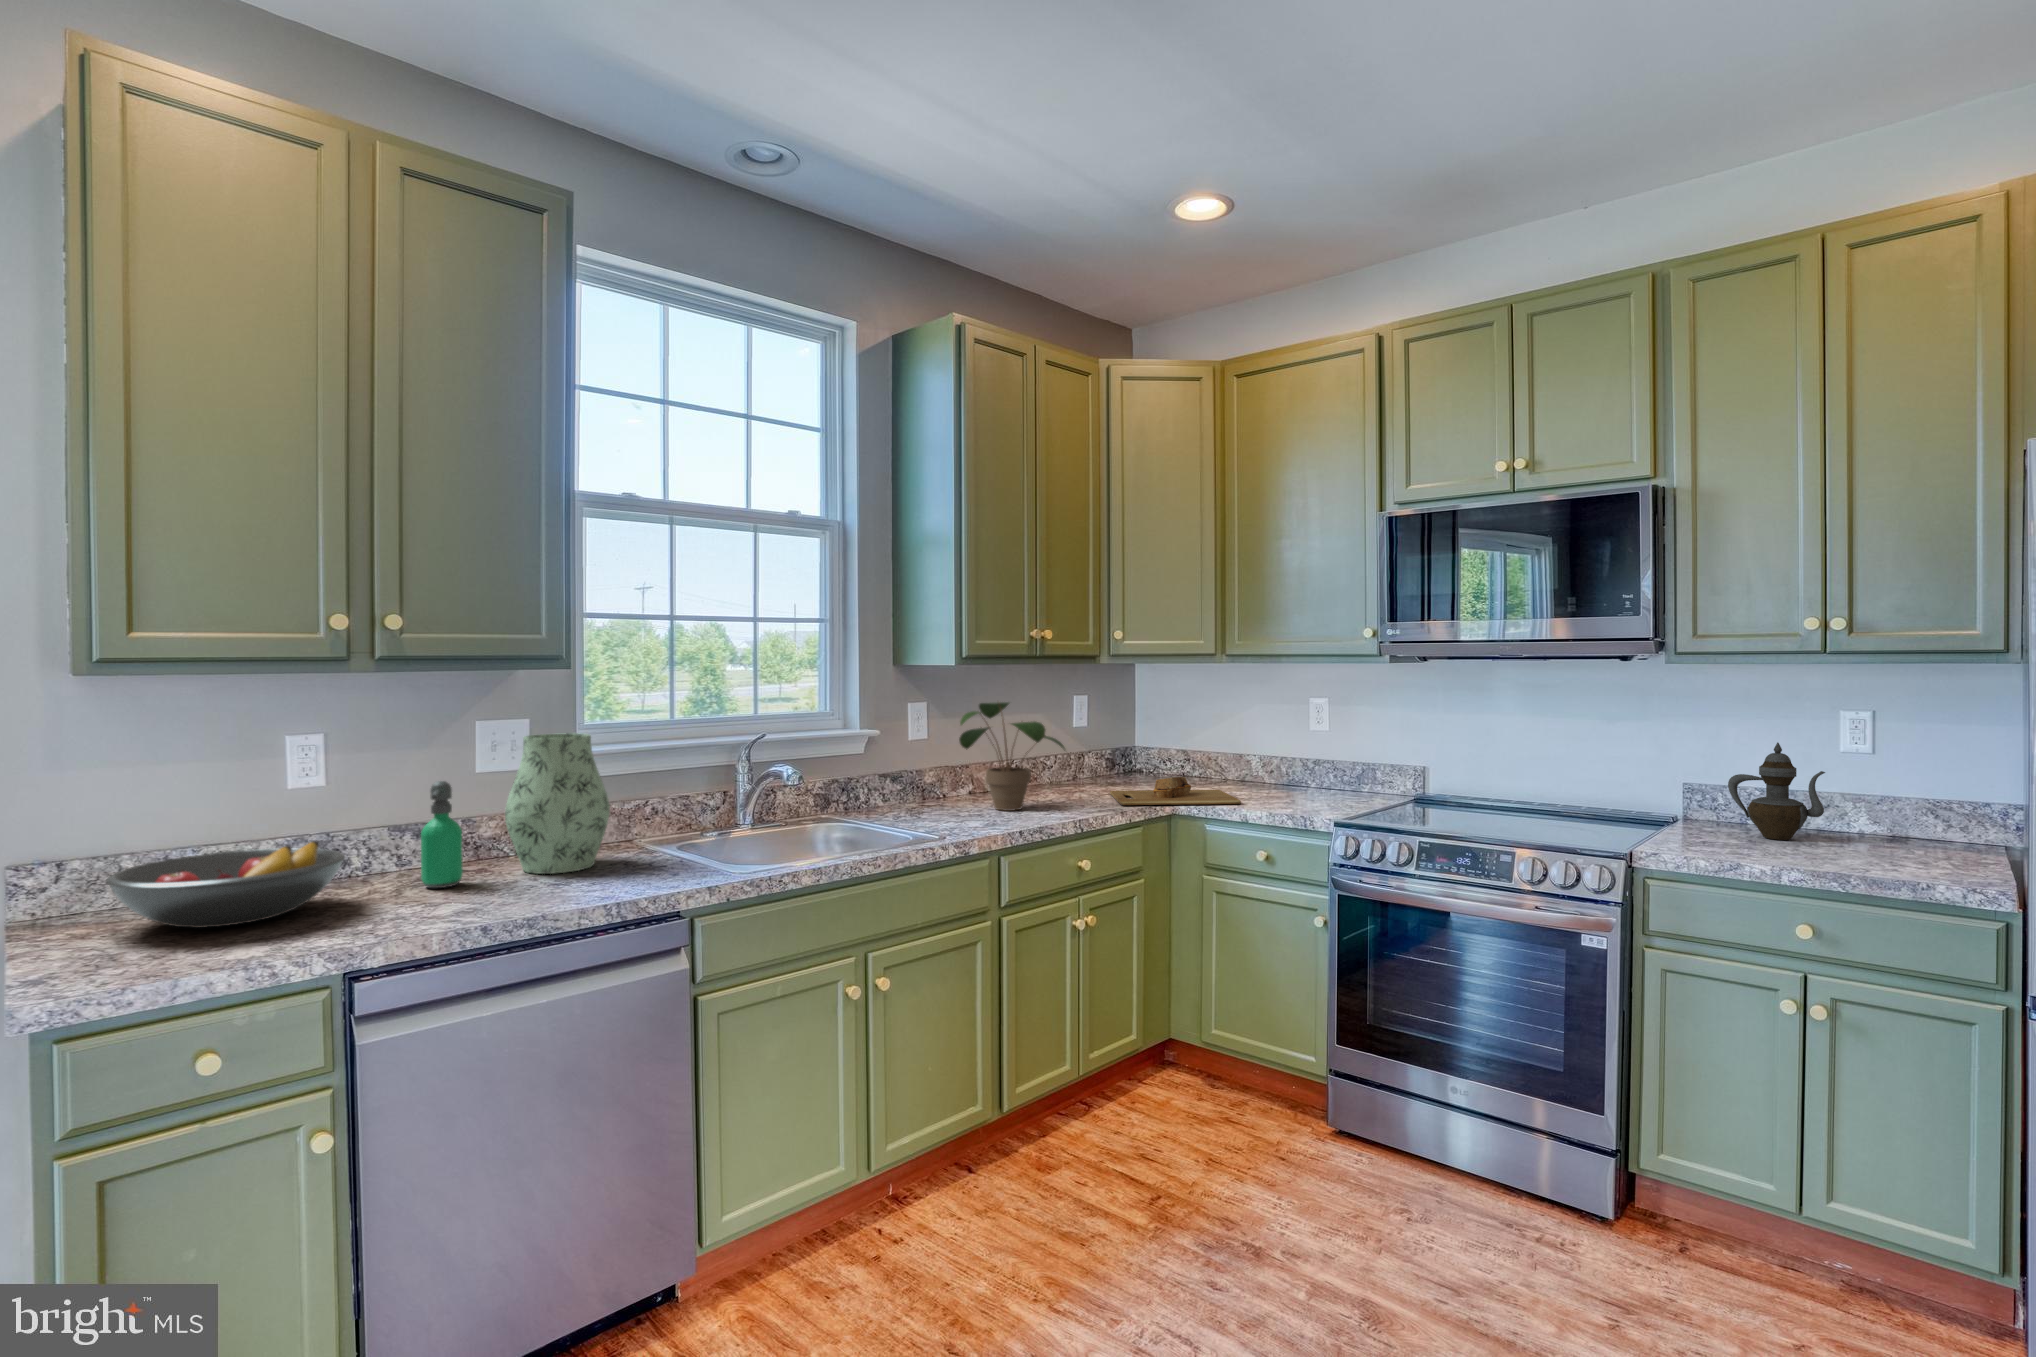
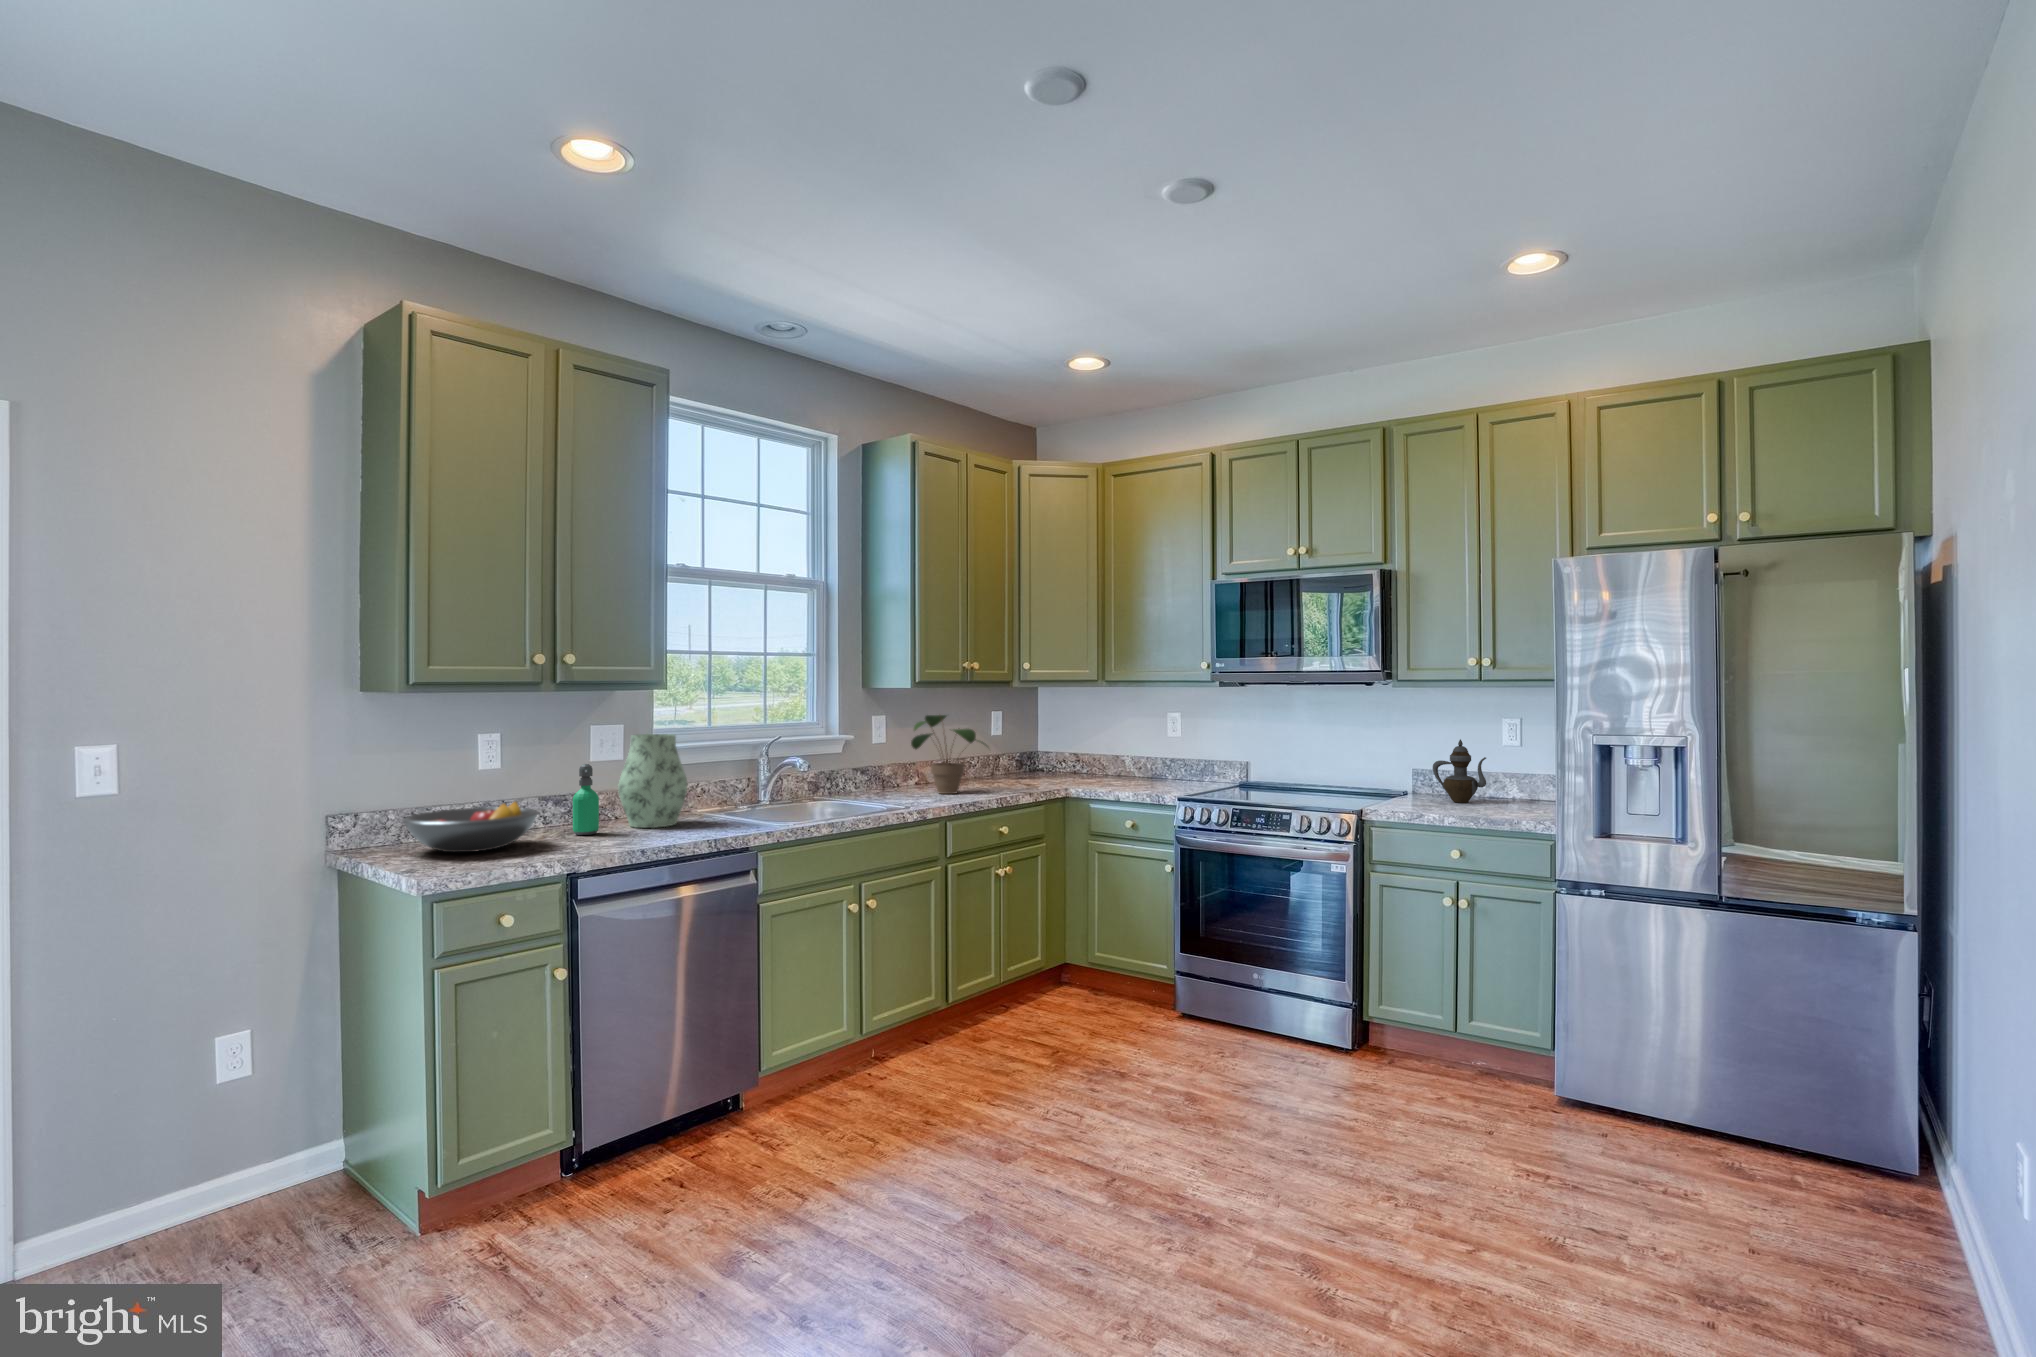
cutting board: present [1110,777,1241,805] -> none [1021,770,1116,790]

